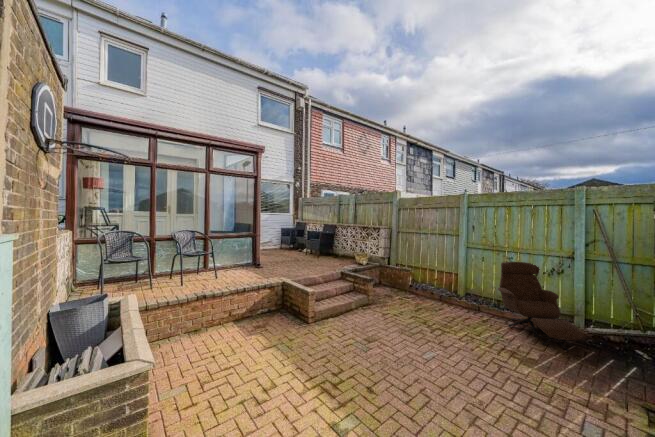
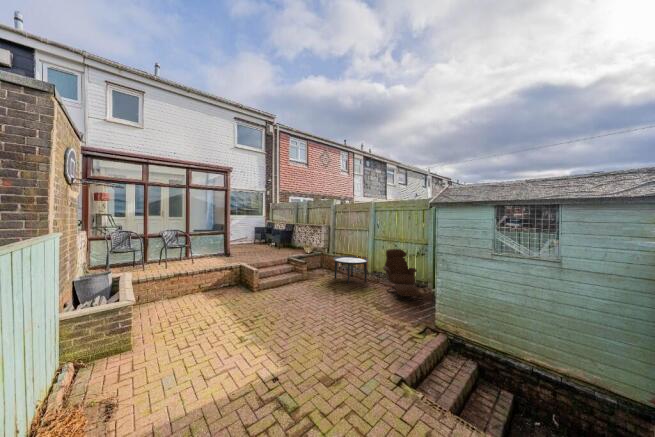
round table: none [410,269,466,313] -> present [333,256,368,284]

